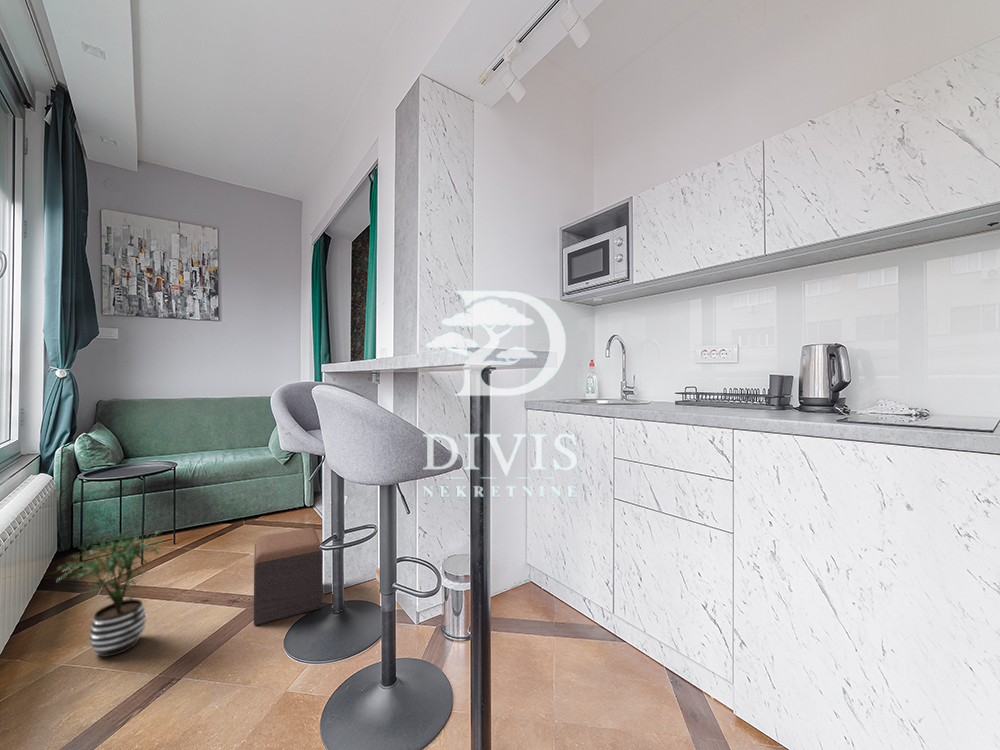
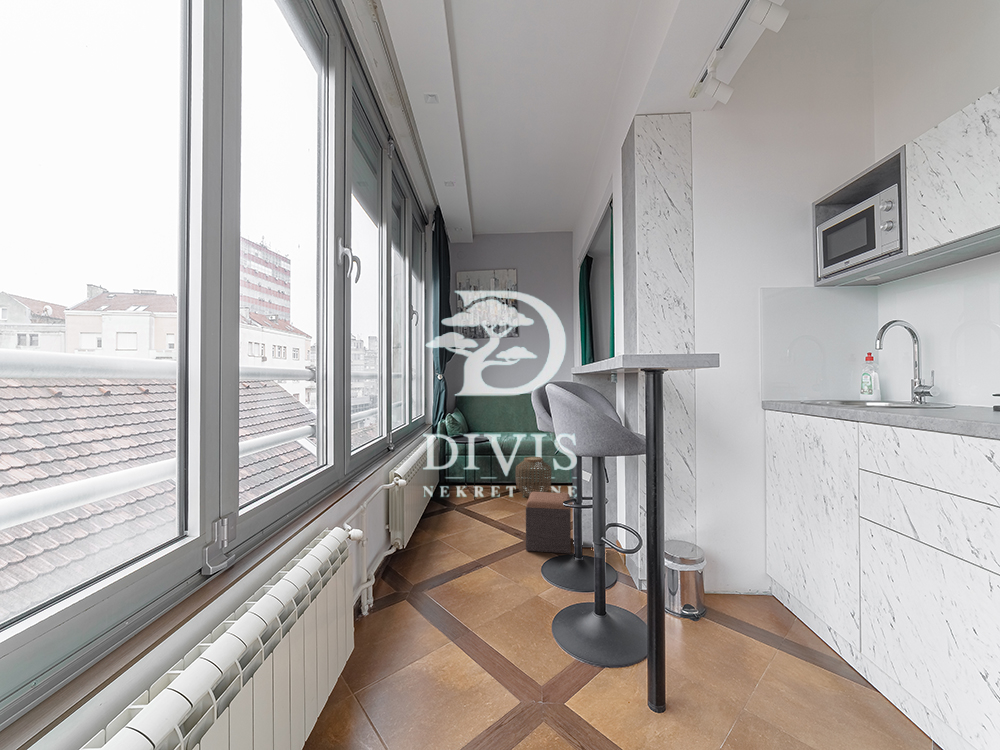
woven basket: none [217,481,273,538] -> present [516,457,551,497]
potted plant: present [59,533,163,657] -> none [432,471,480,543]

